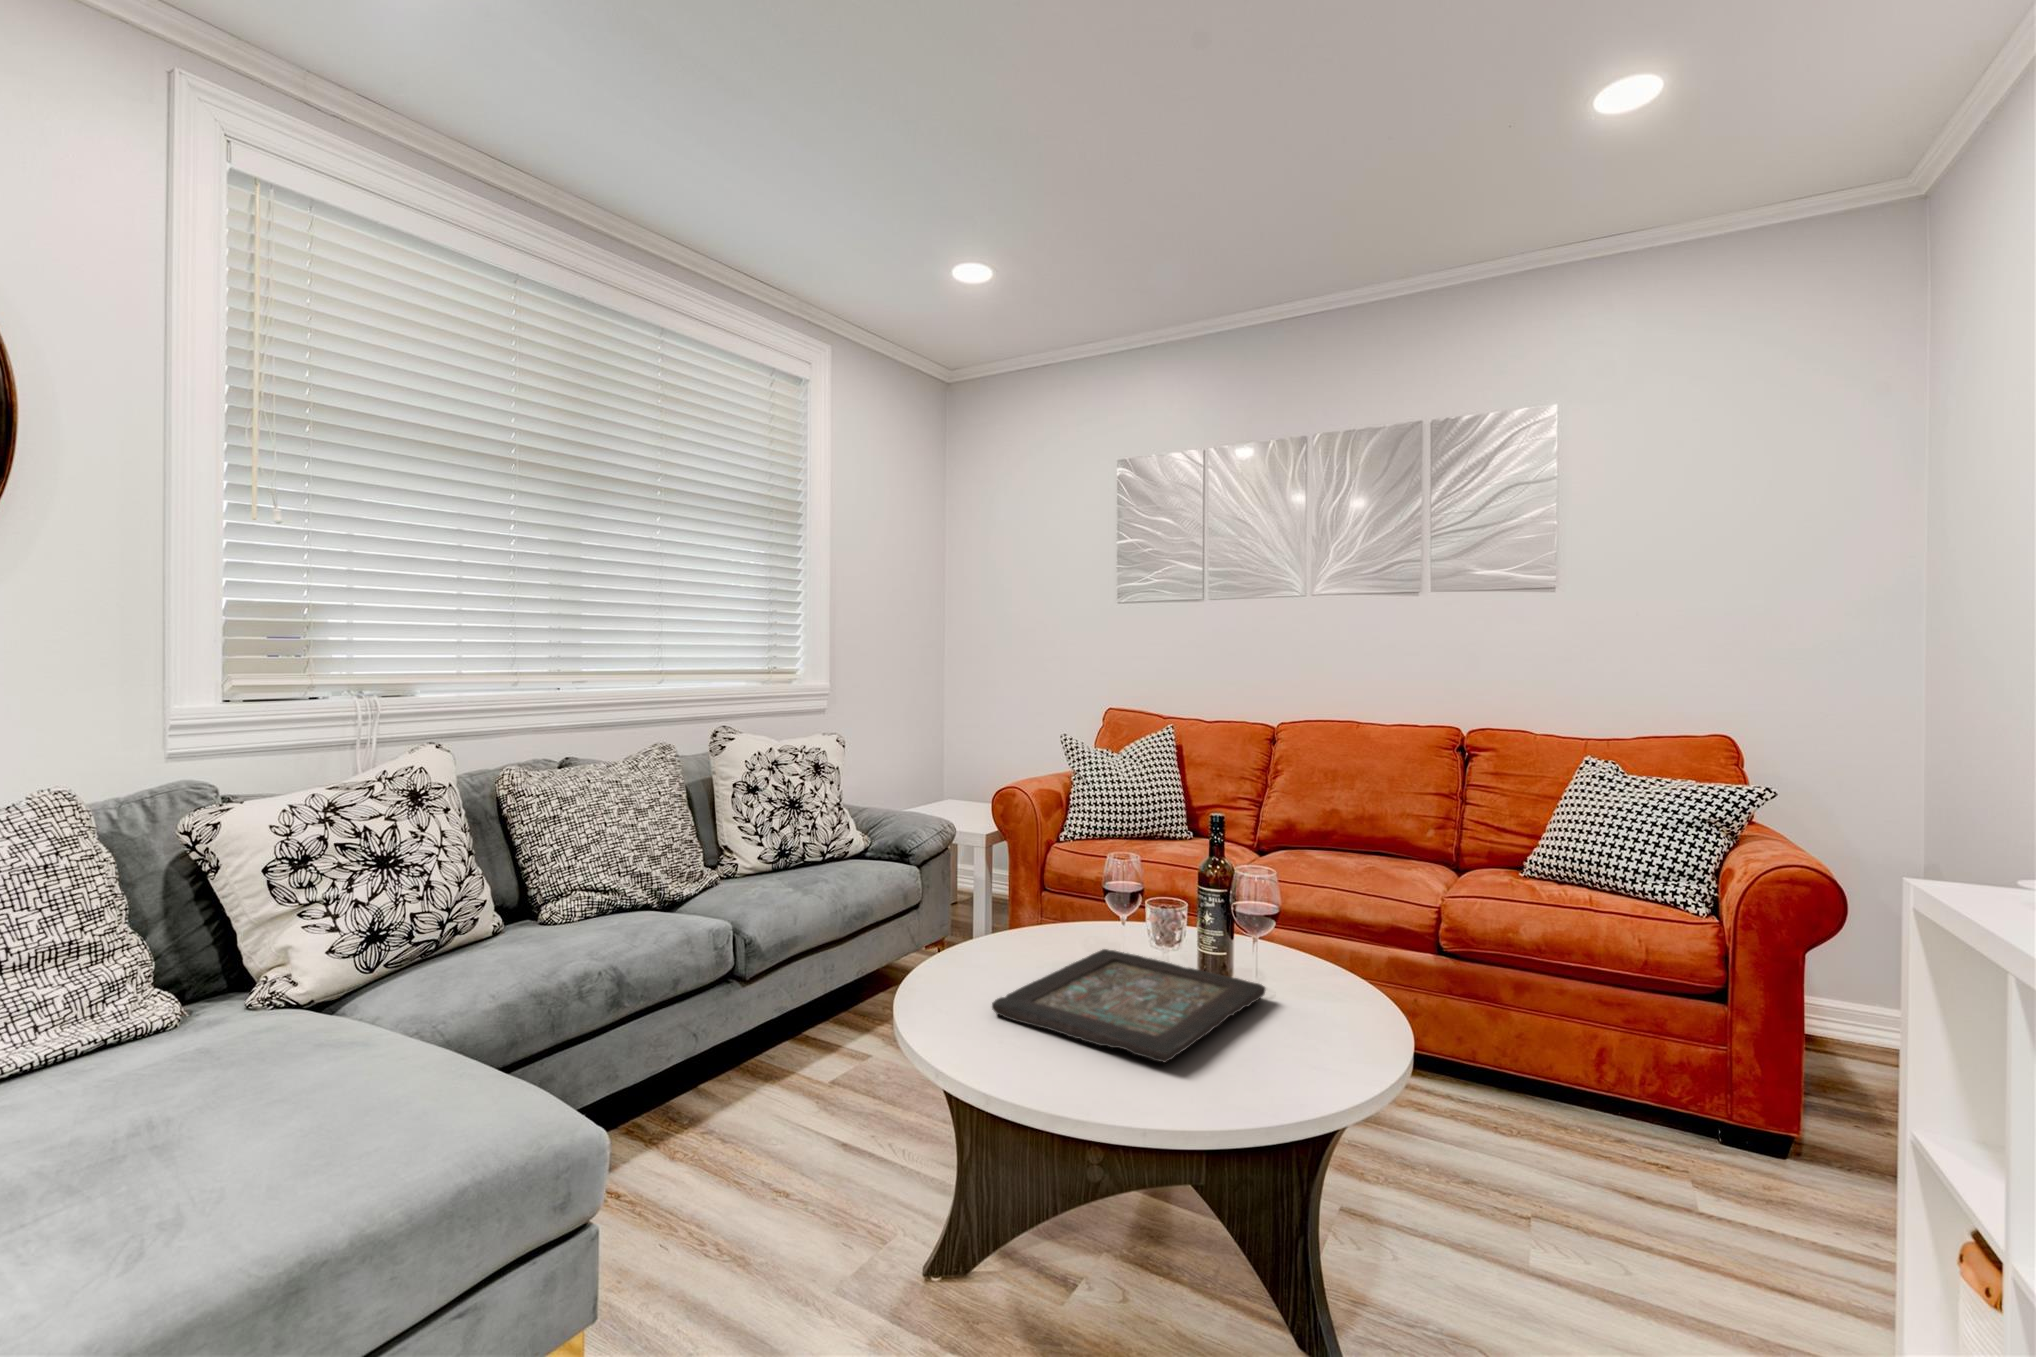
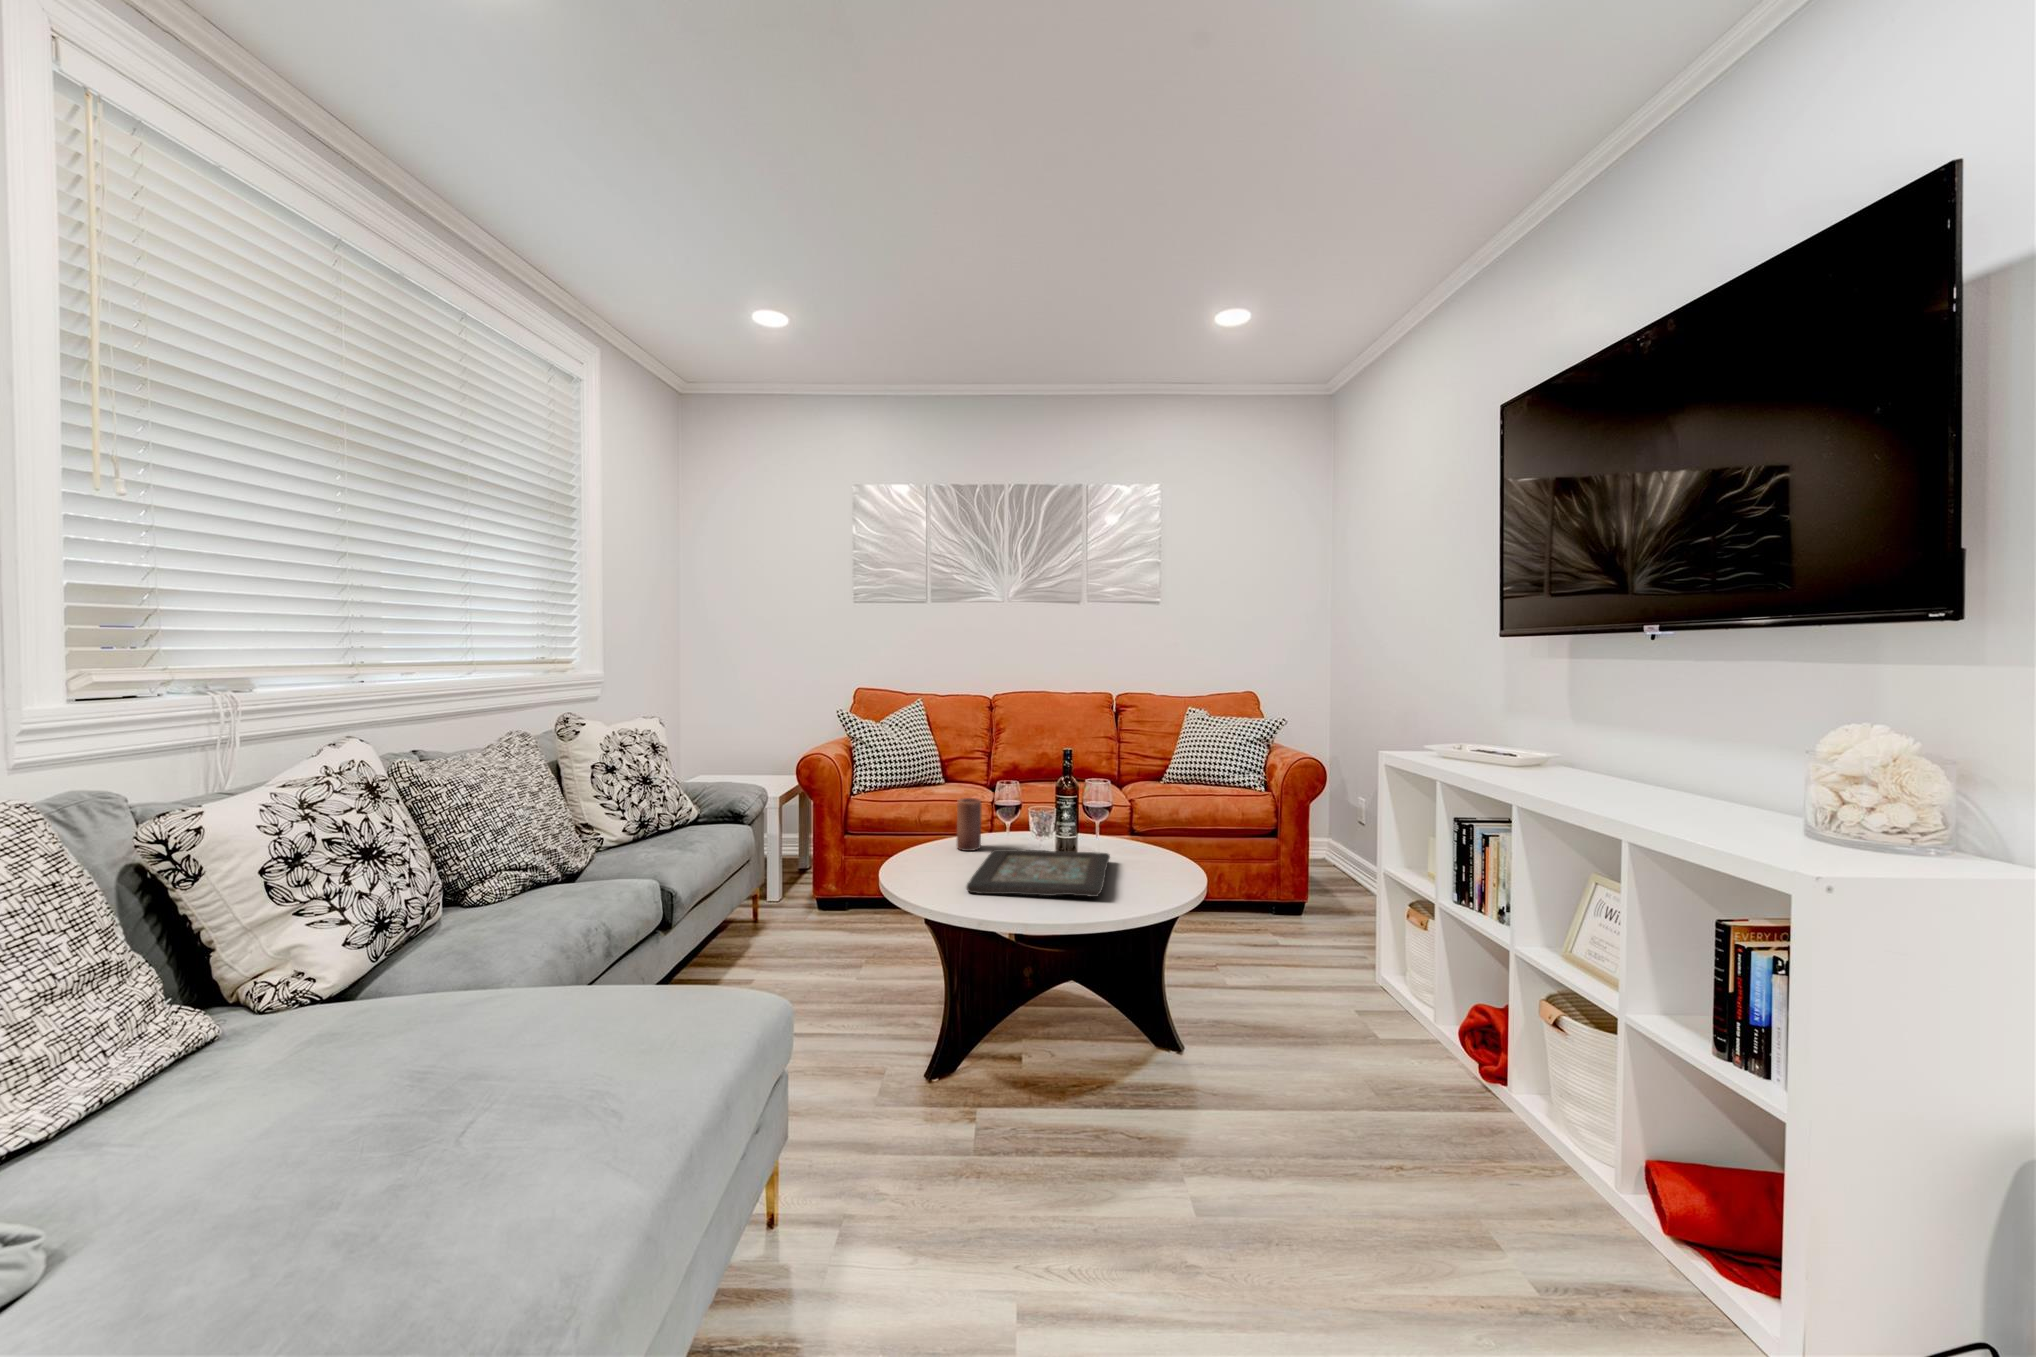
candle: none [1072,869,1107,945] -> present [957,798,981,851]

